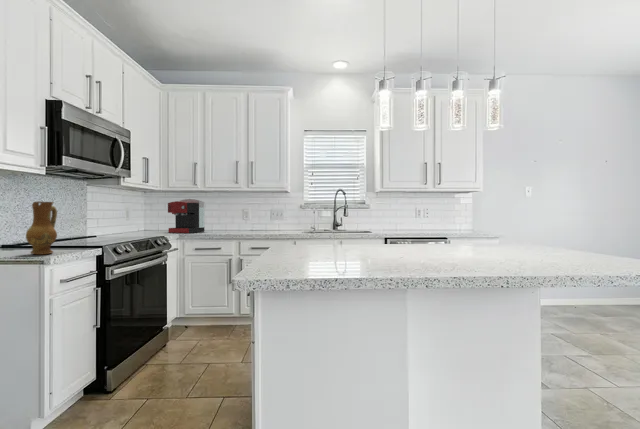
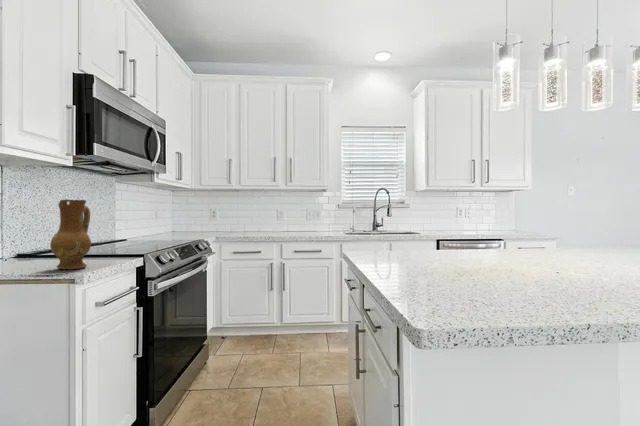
coffee maker: present [168,199,205,233] -> none [201,198,239,235]

